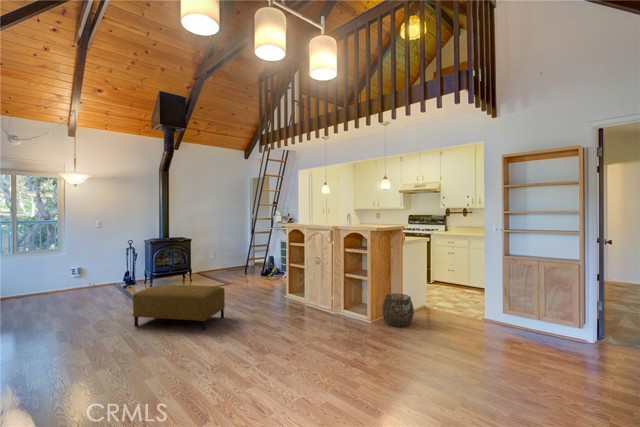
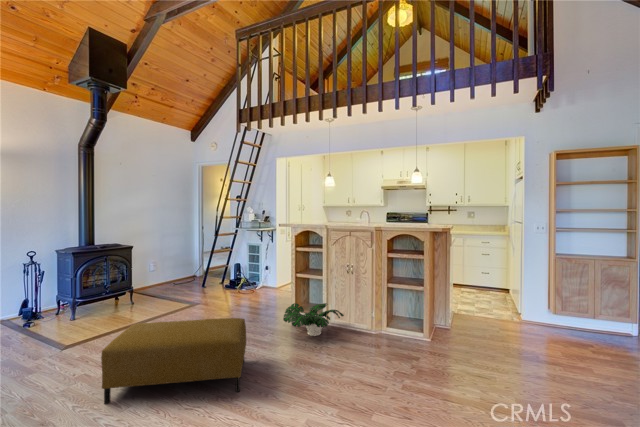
potted plant: none [262,285,308,310] -> present [283,303,344,336]
woven basket: present [382,294,414,327] -> none [438,302,477,342]

